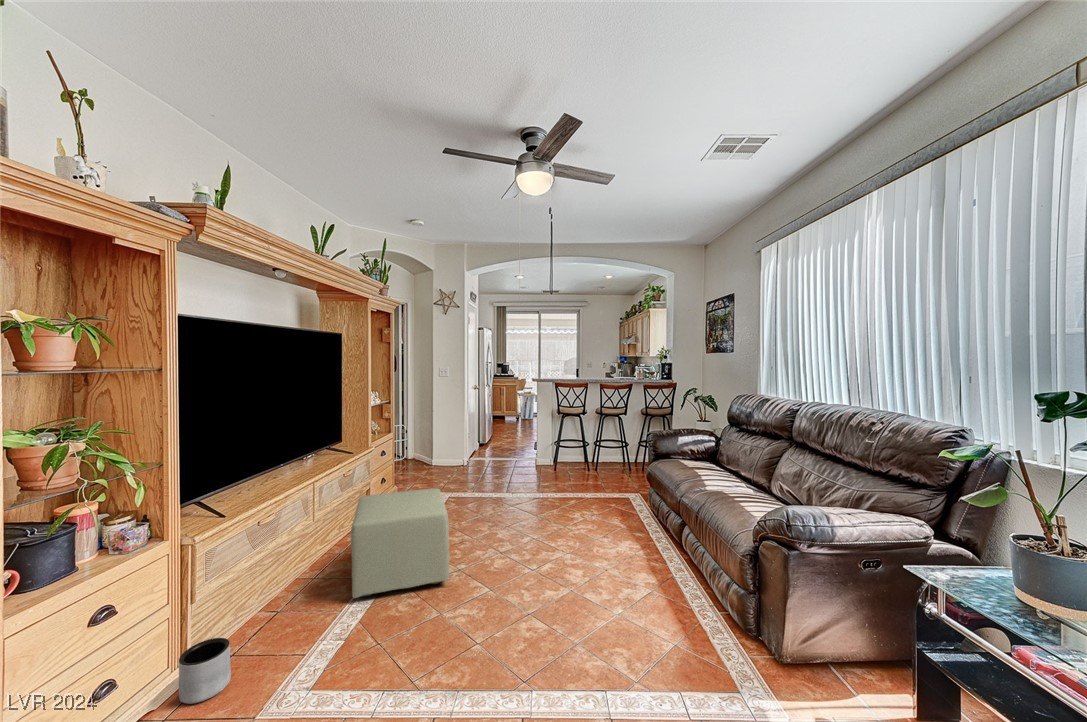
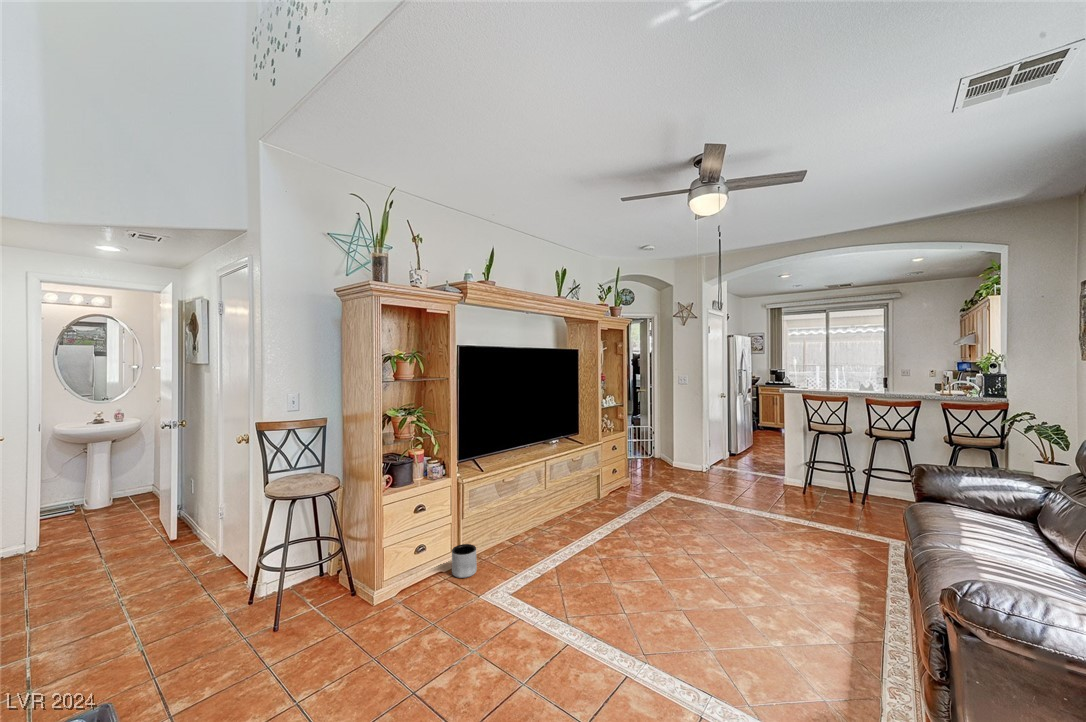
ottoman: present [351,489,449,598] -> none [556,478,638,562]

